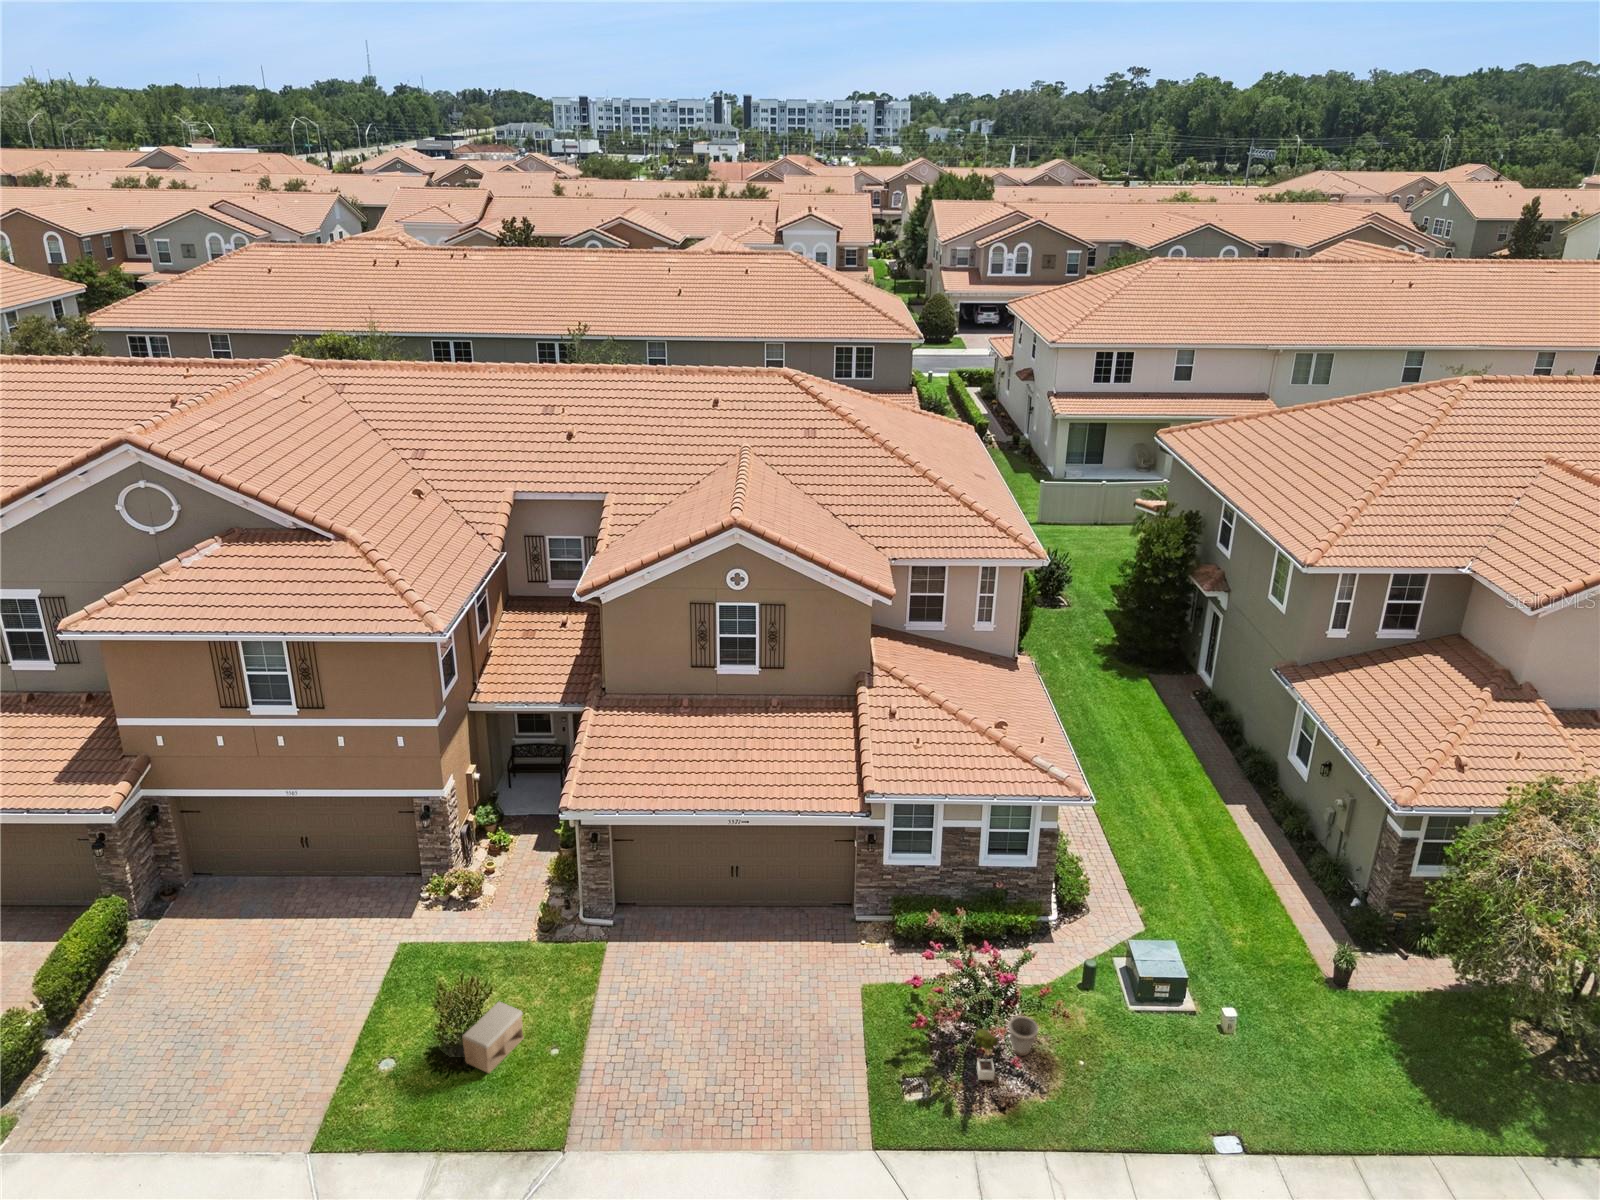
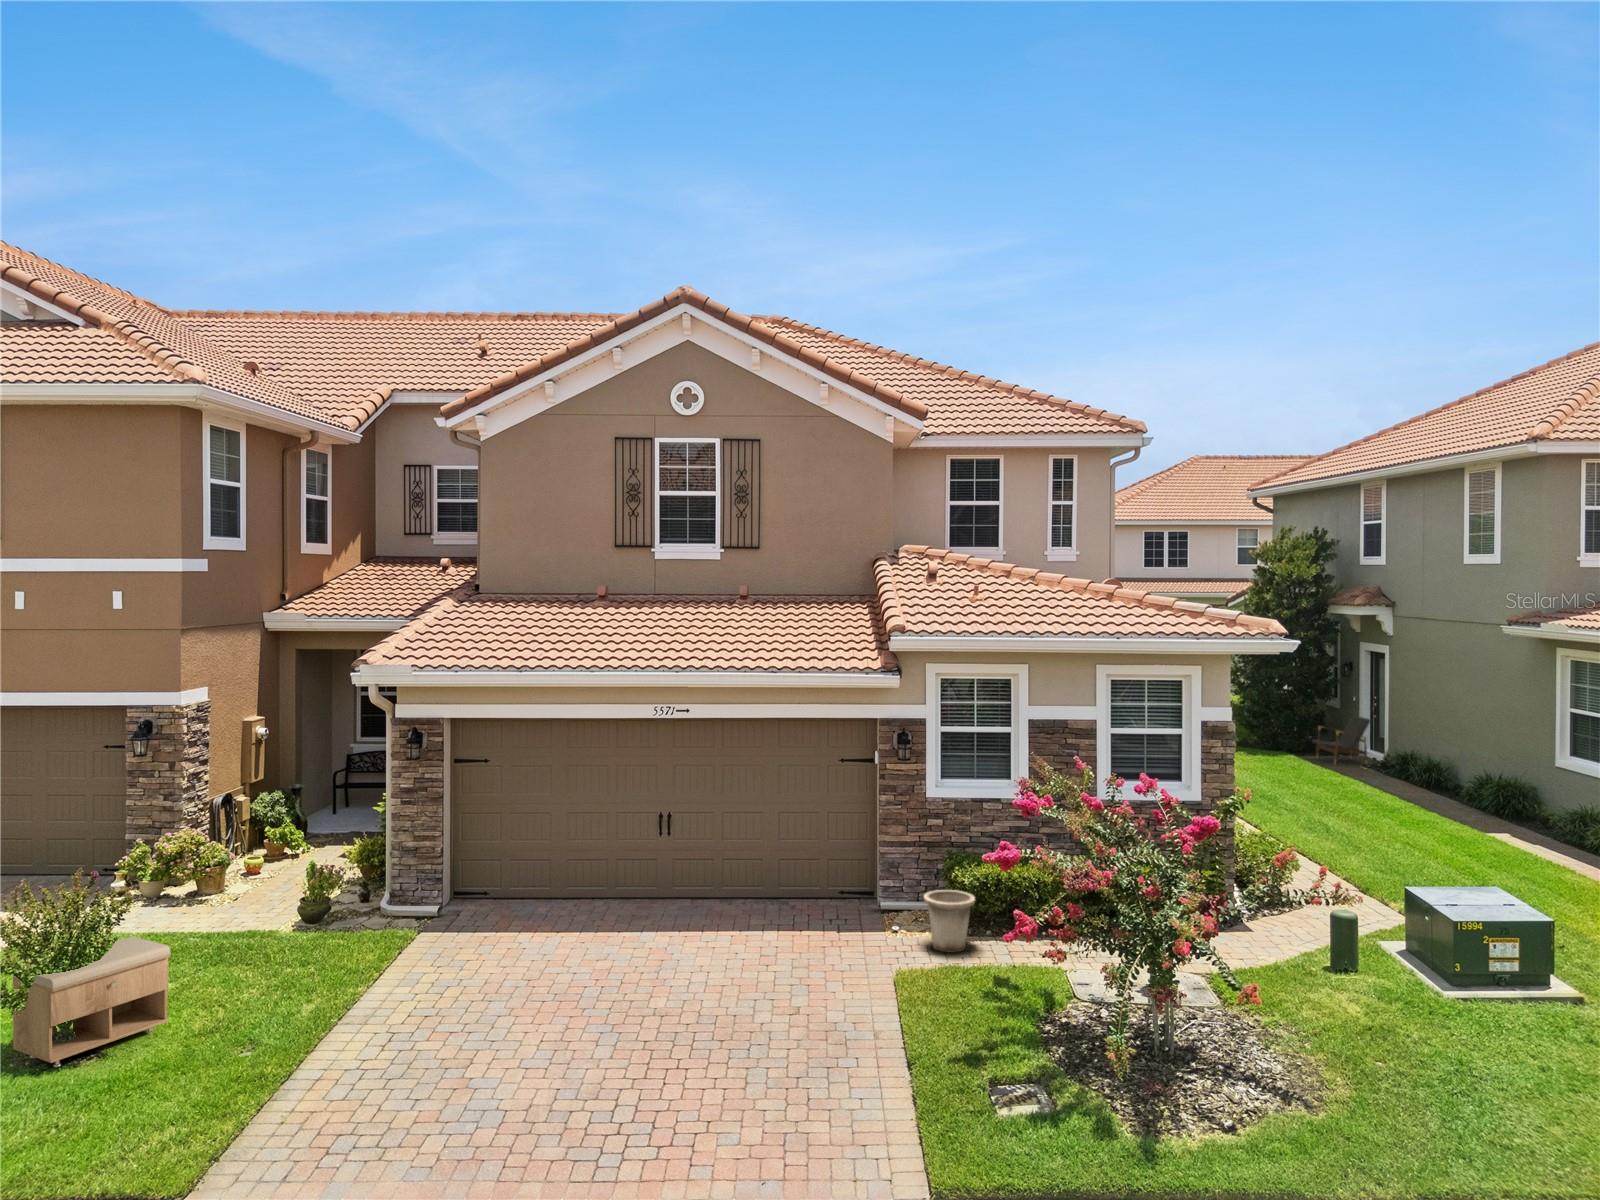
lounge chair: none [1165,647,1205,686] -> present [1312,716,1370,764]
trash can: present [1009,1016,1038,1056] -> present [924,890,975,953]
potted tree: present [974,1029,999,1080] -> none [1145,953,1204,1087]

